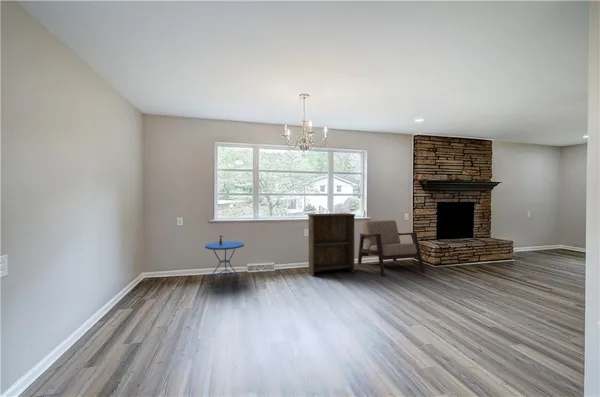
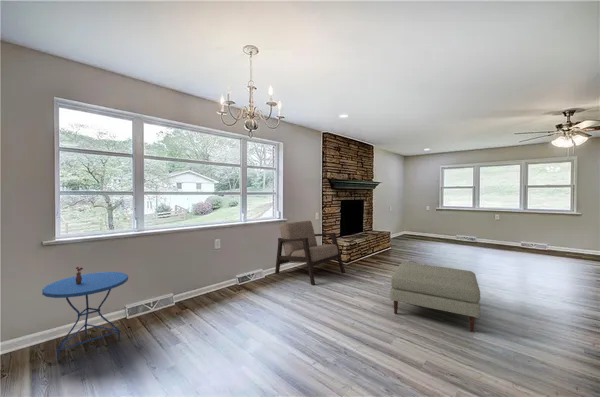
bookshelf: present [308,213,355,276] -> none [224,216,283,302]
ottoman: none [435,265,558,343] -> present [390,262,480,331]

